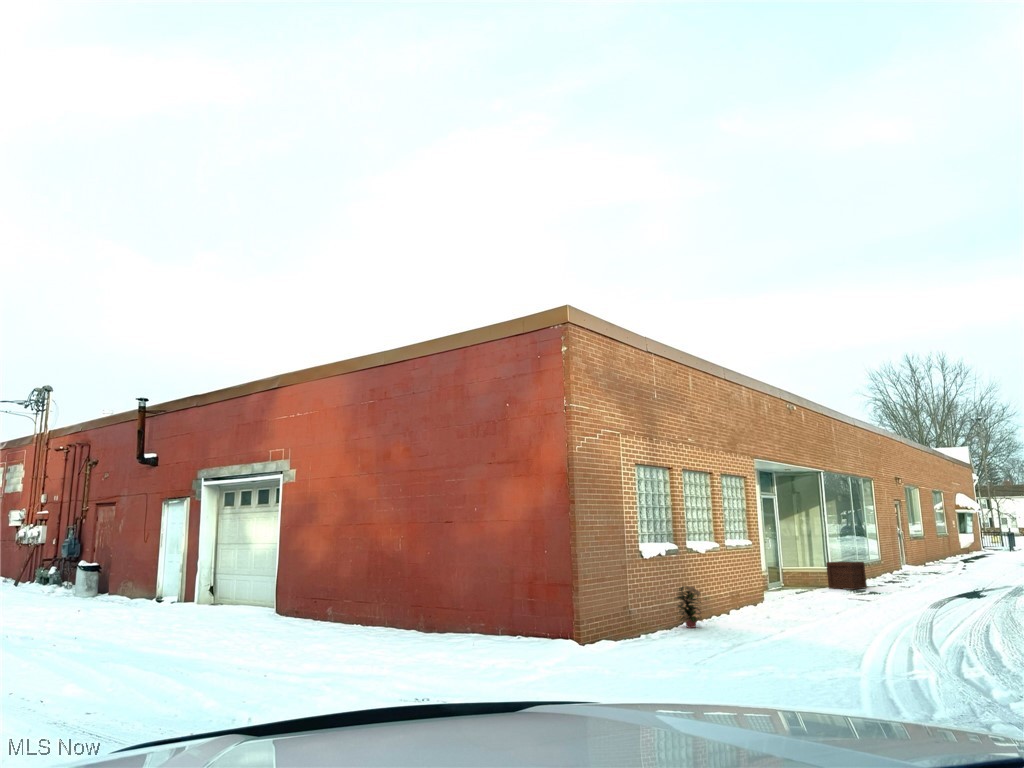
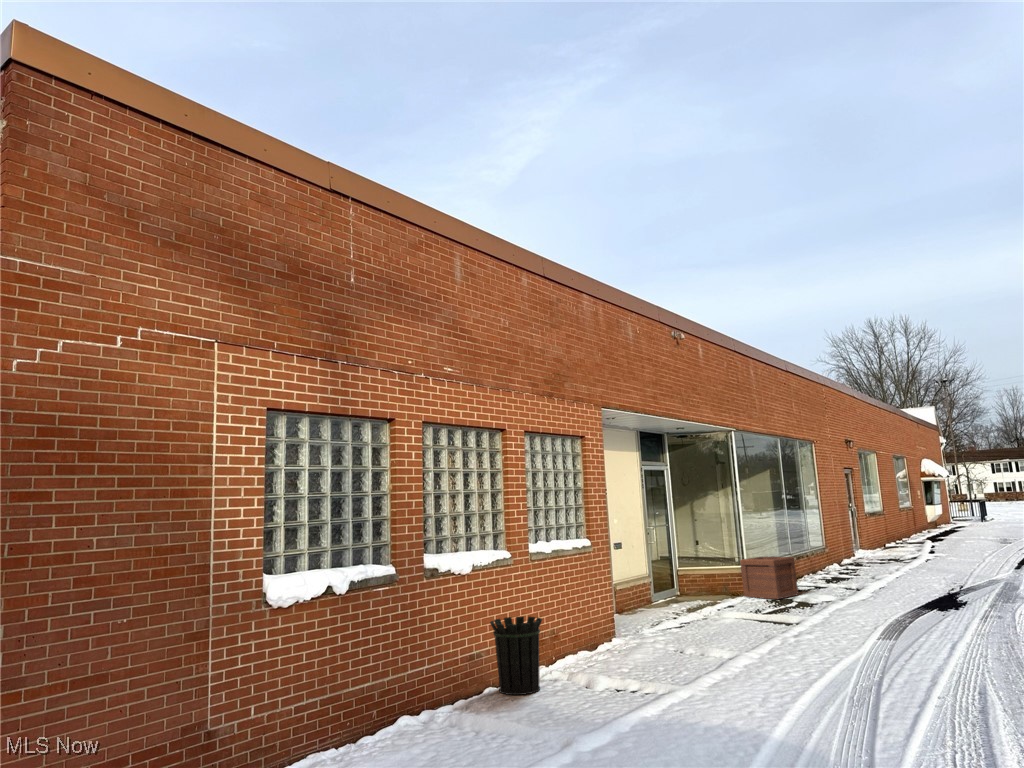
waste bin: none [714,579,744,618] -> present [490,616,542,695]
decorative plant: present [675,586,702,628] -> none [363,649,422,739]

